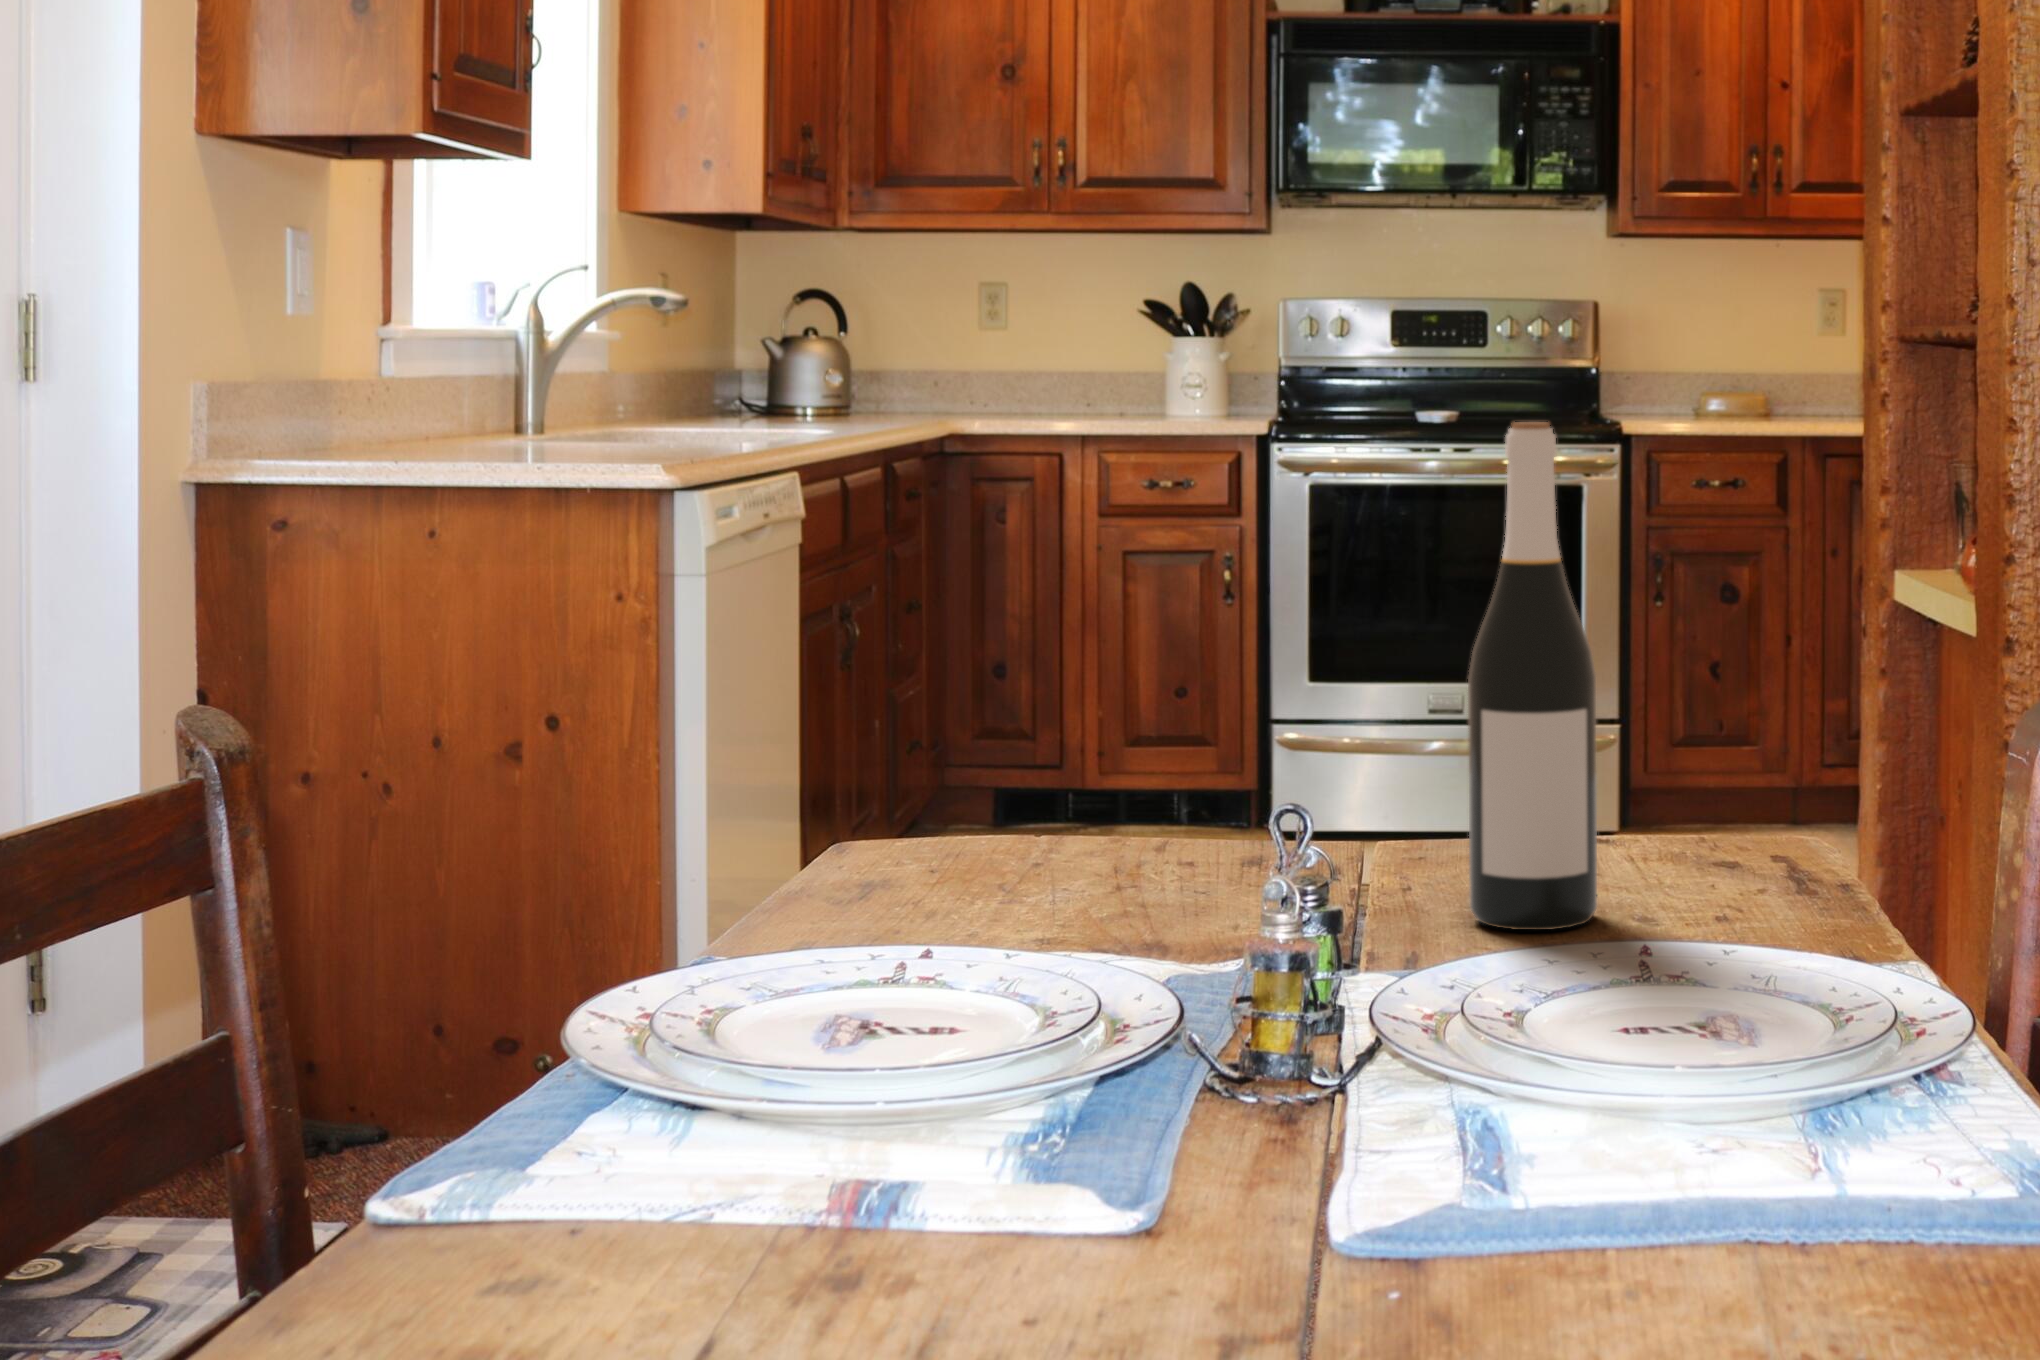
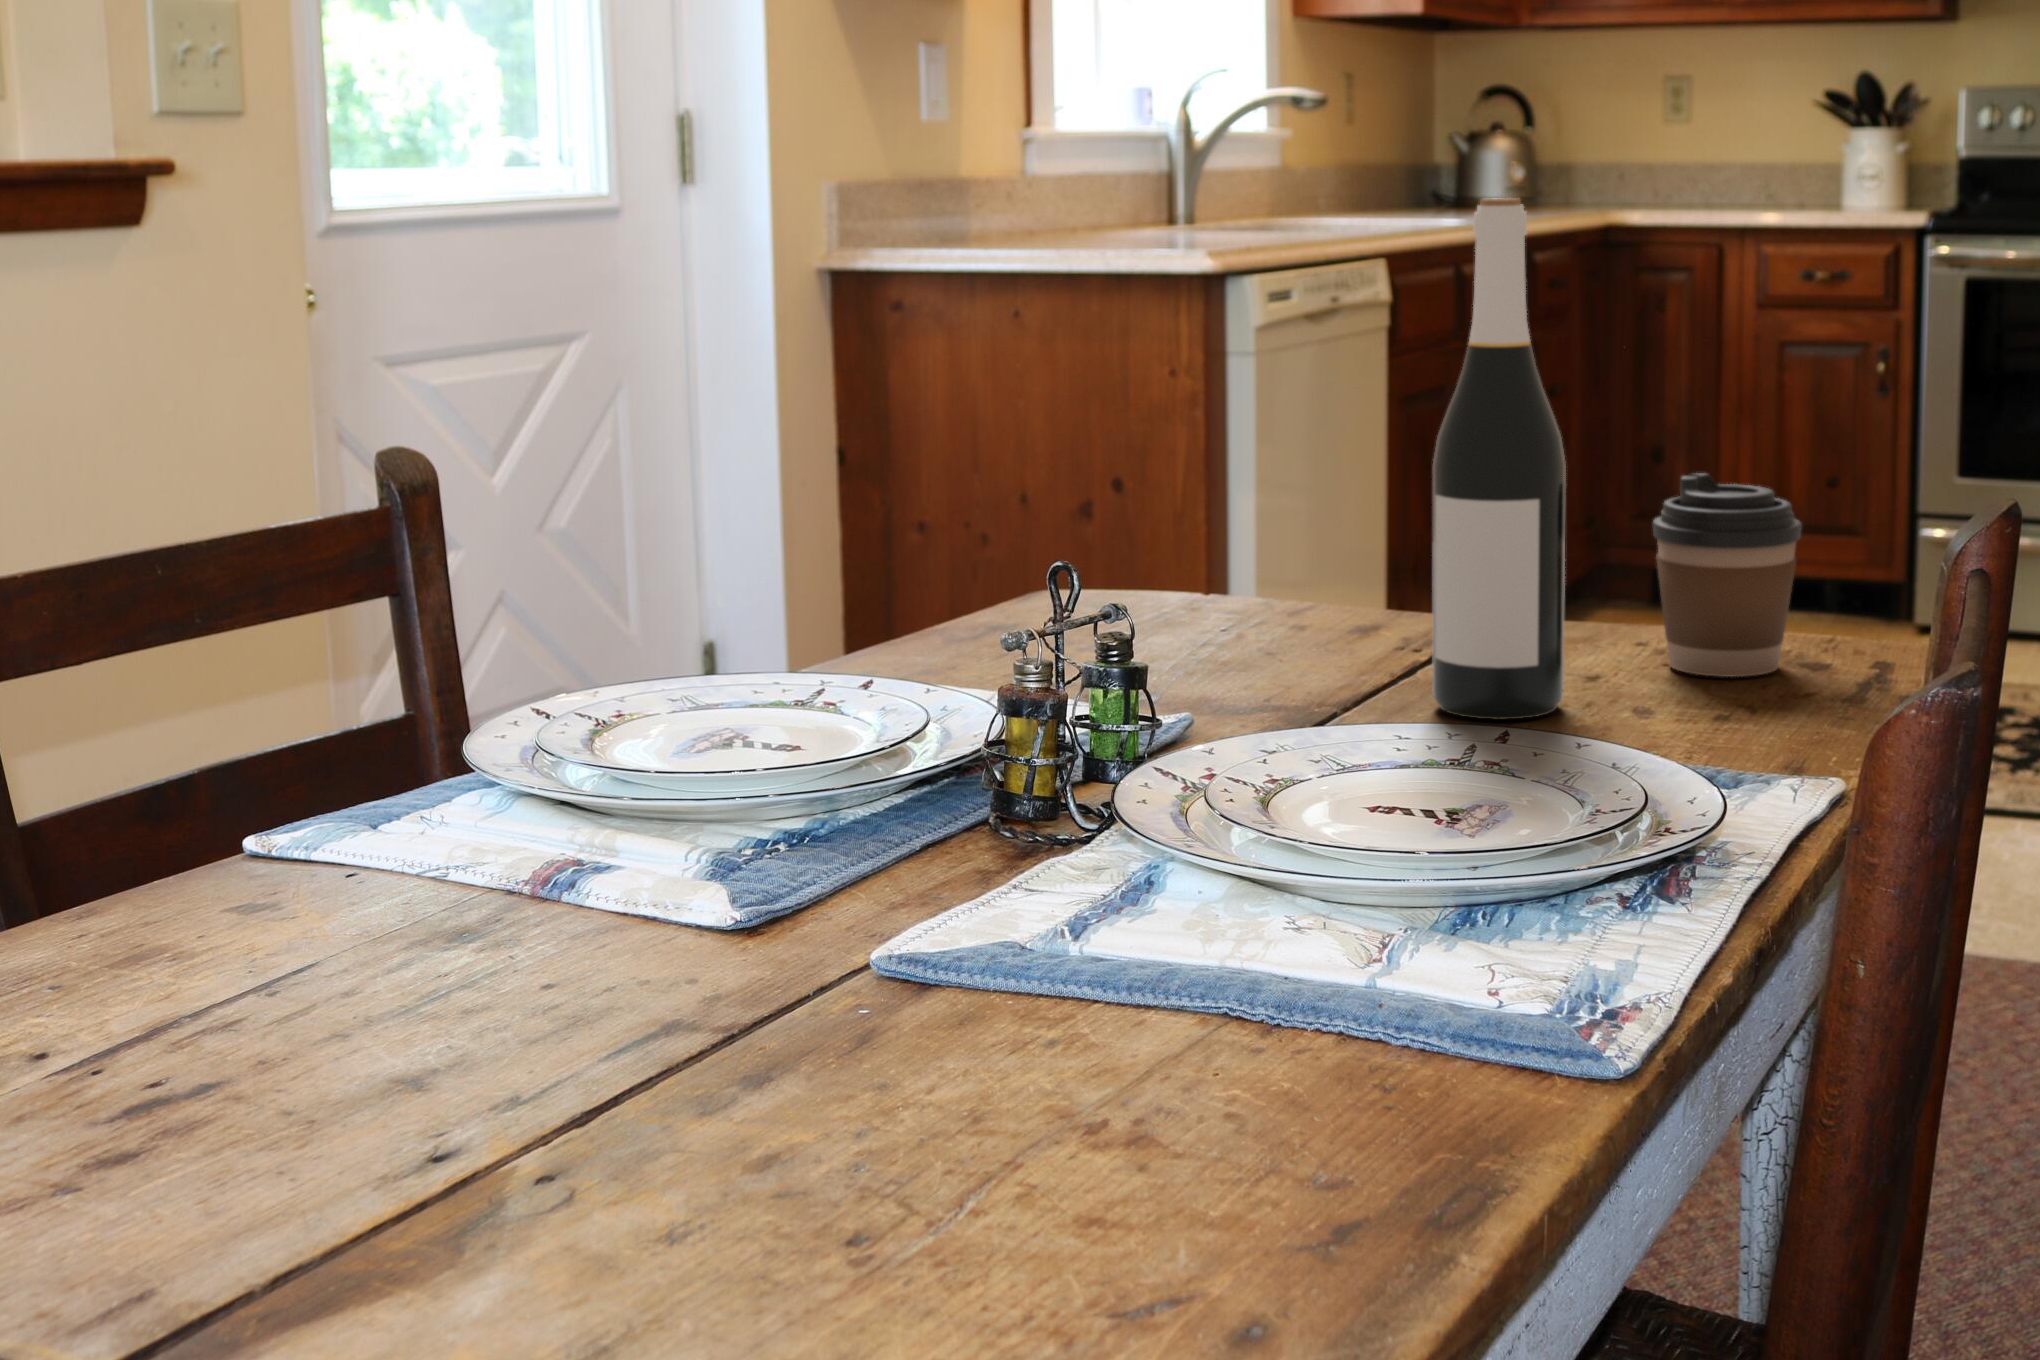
coffee cup: none [1605,678,1743,872] -> present [1653,473,1802,677]

